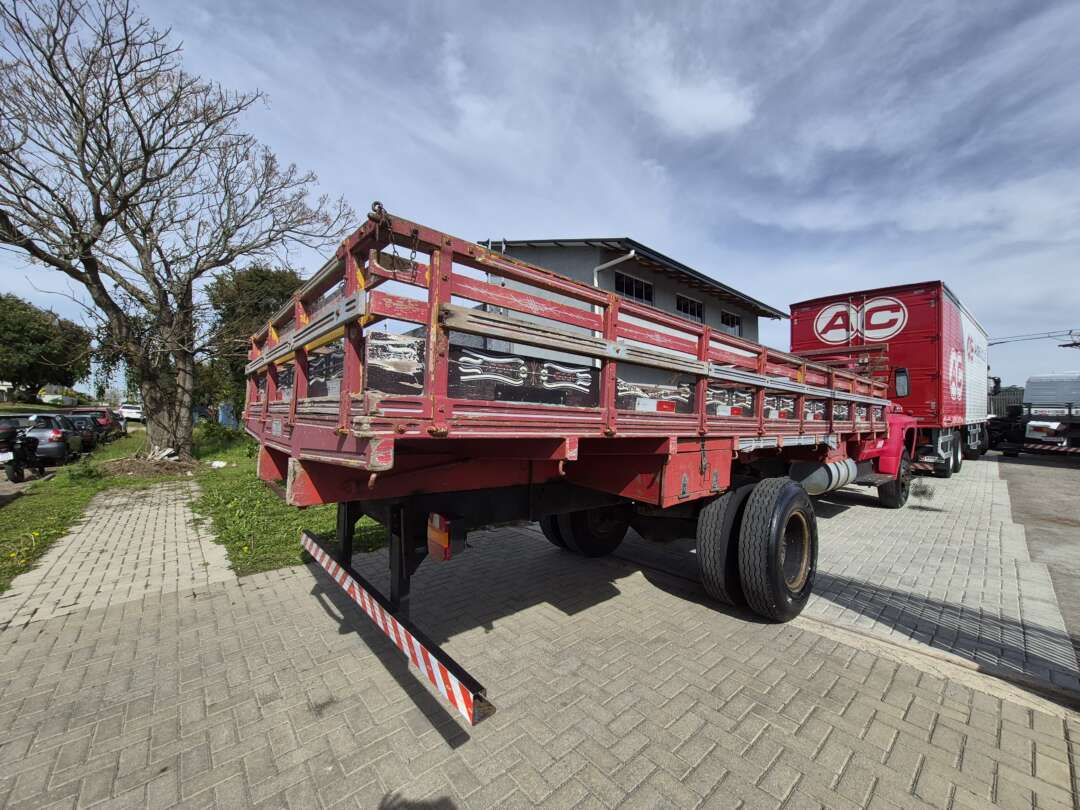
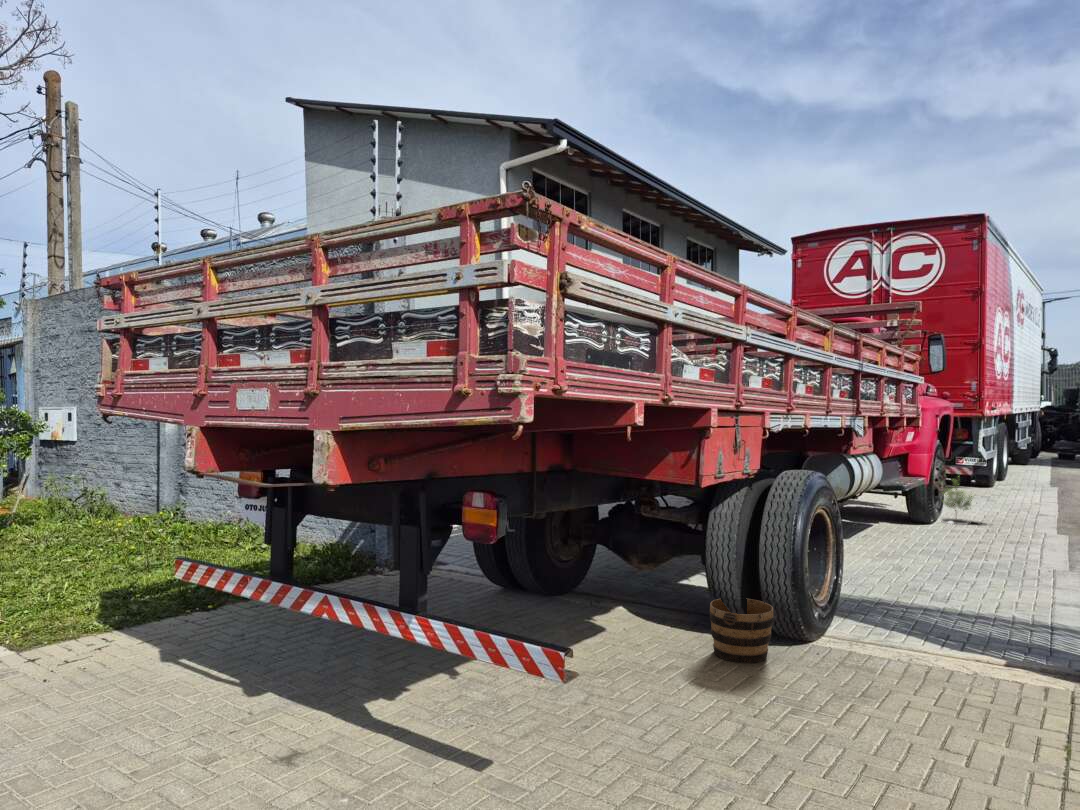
bucket: none [695,583,750,643] -> present [709,598,774,663]

